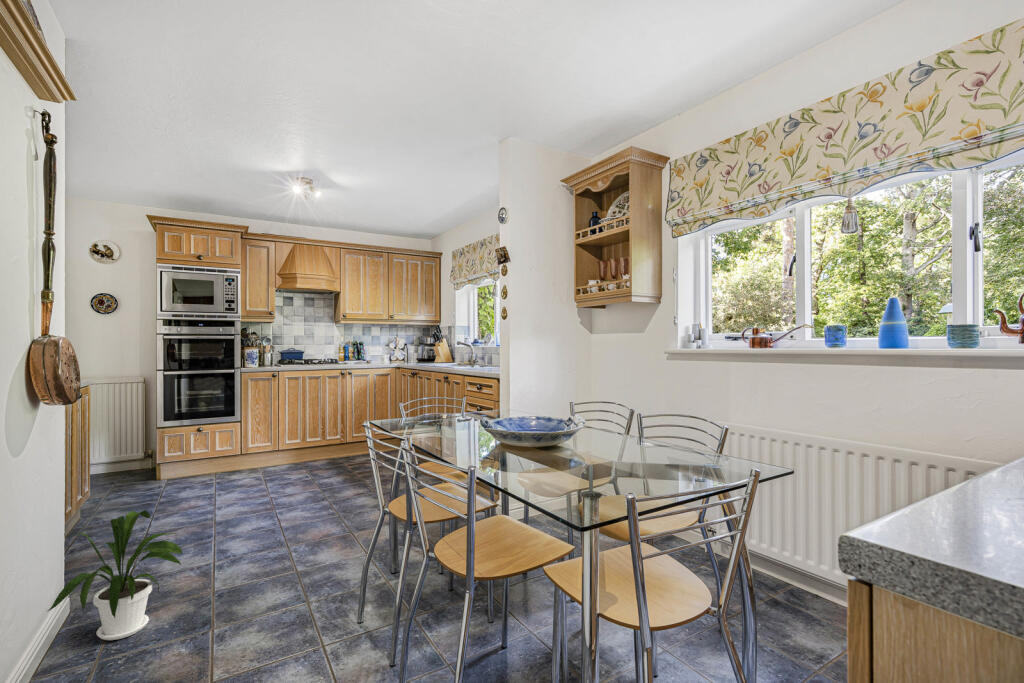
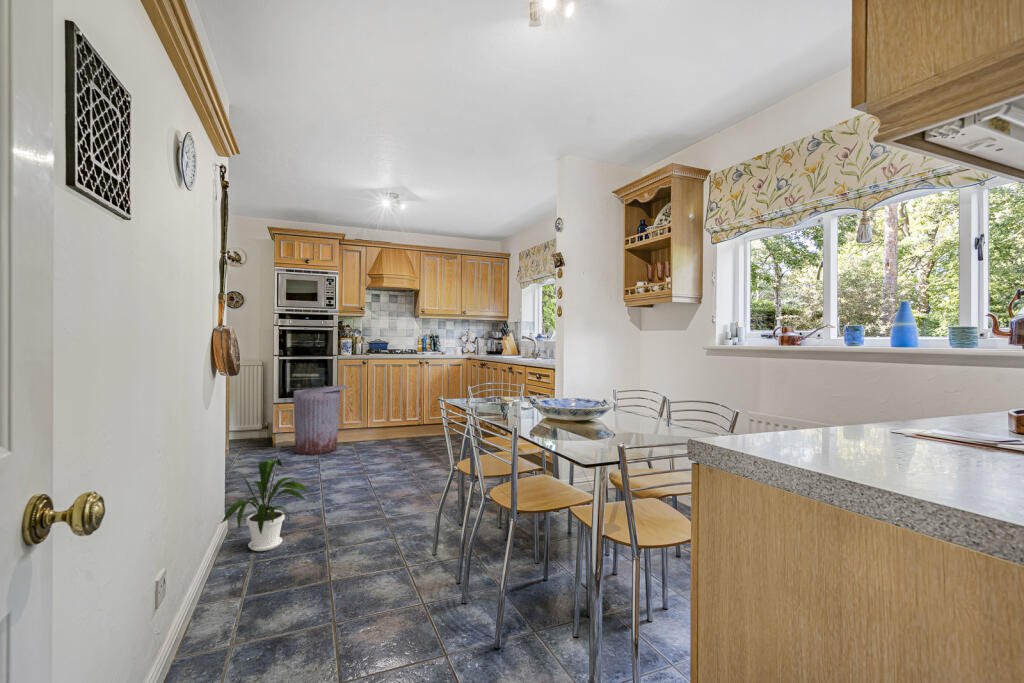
trash can: none [182,403,252,489] -> present [294,385,348,455]

